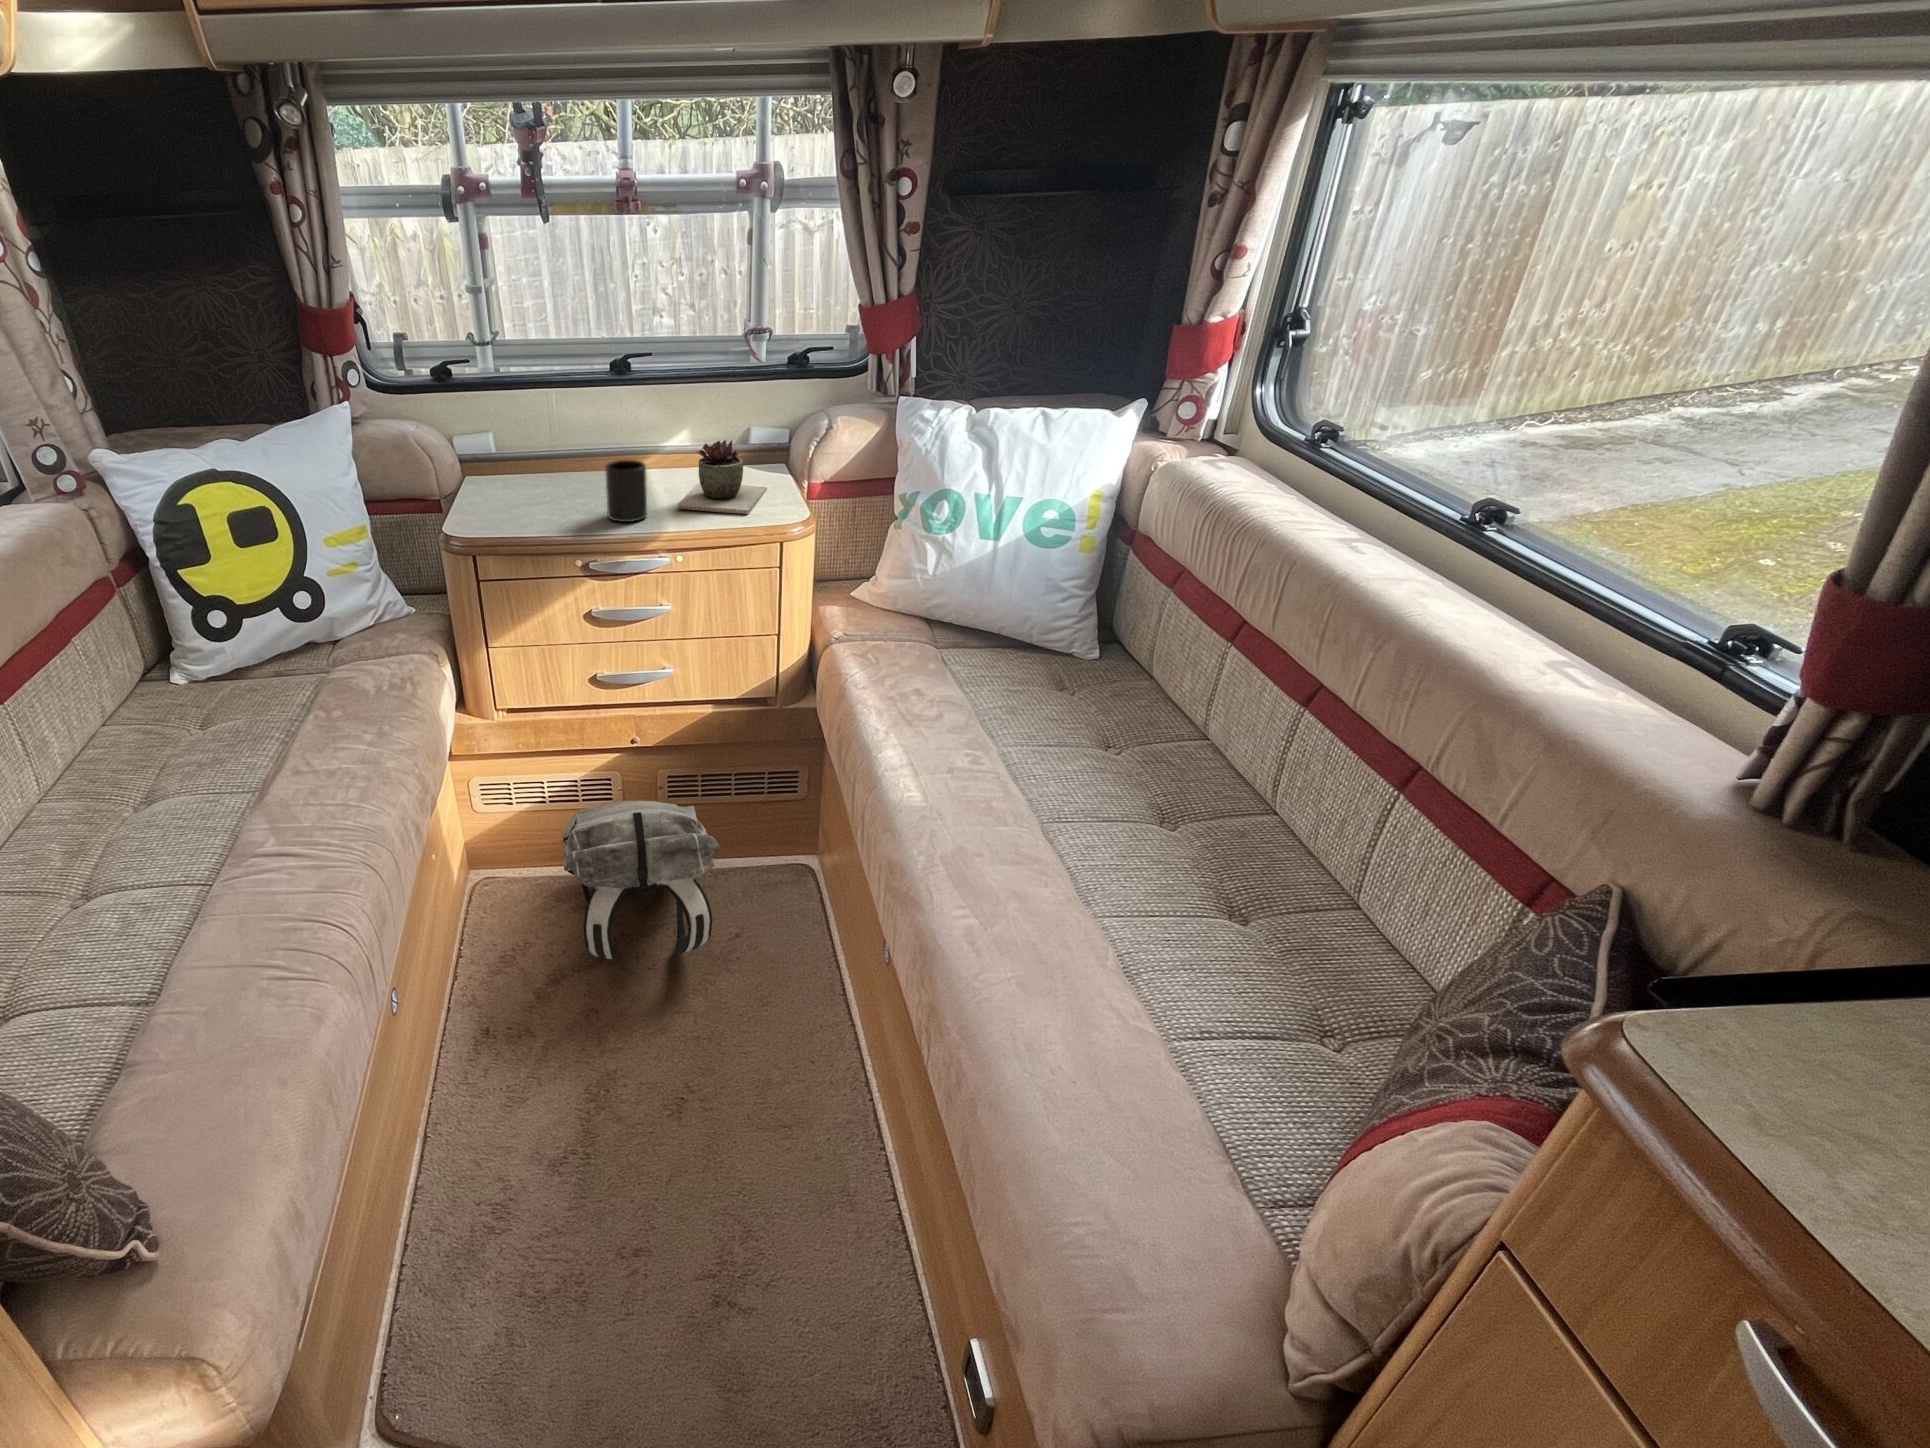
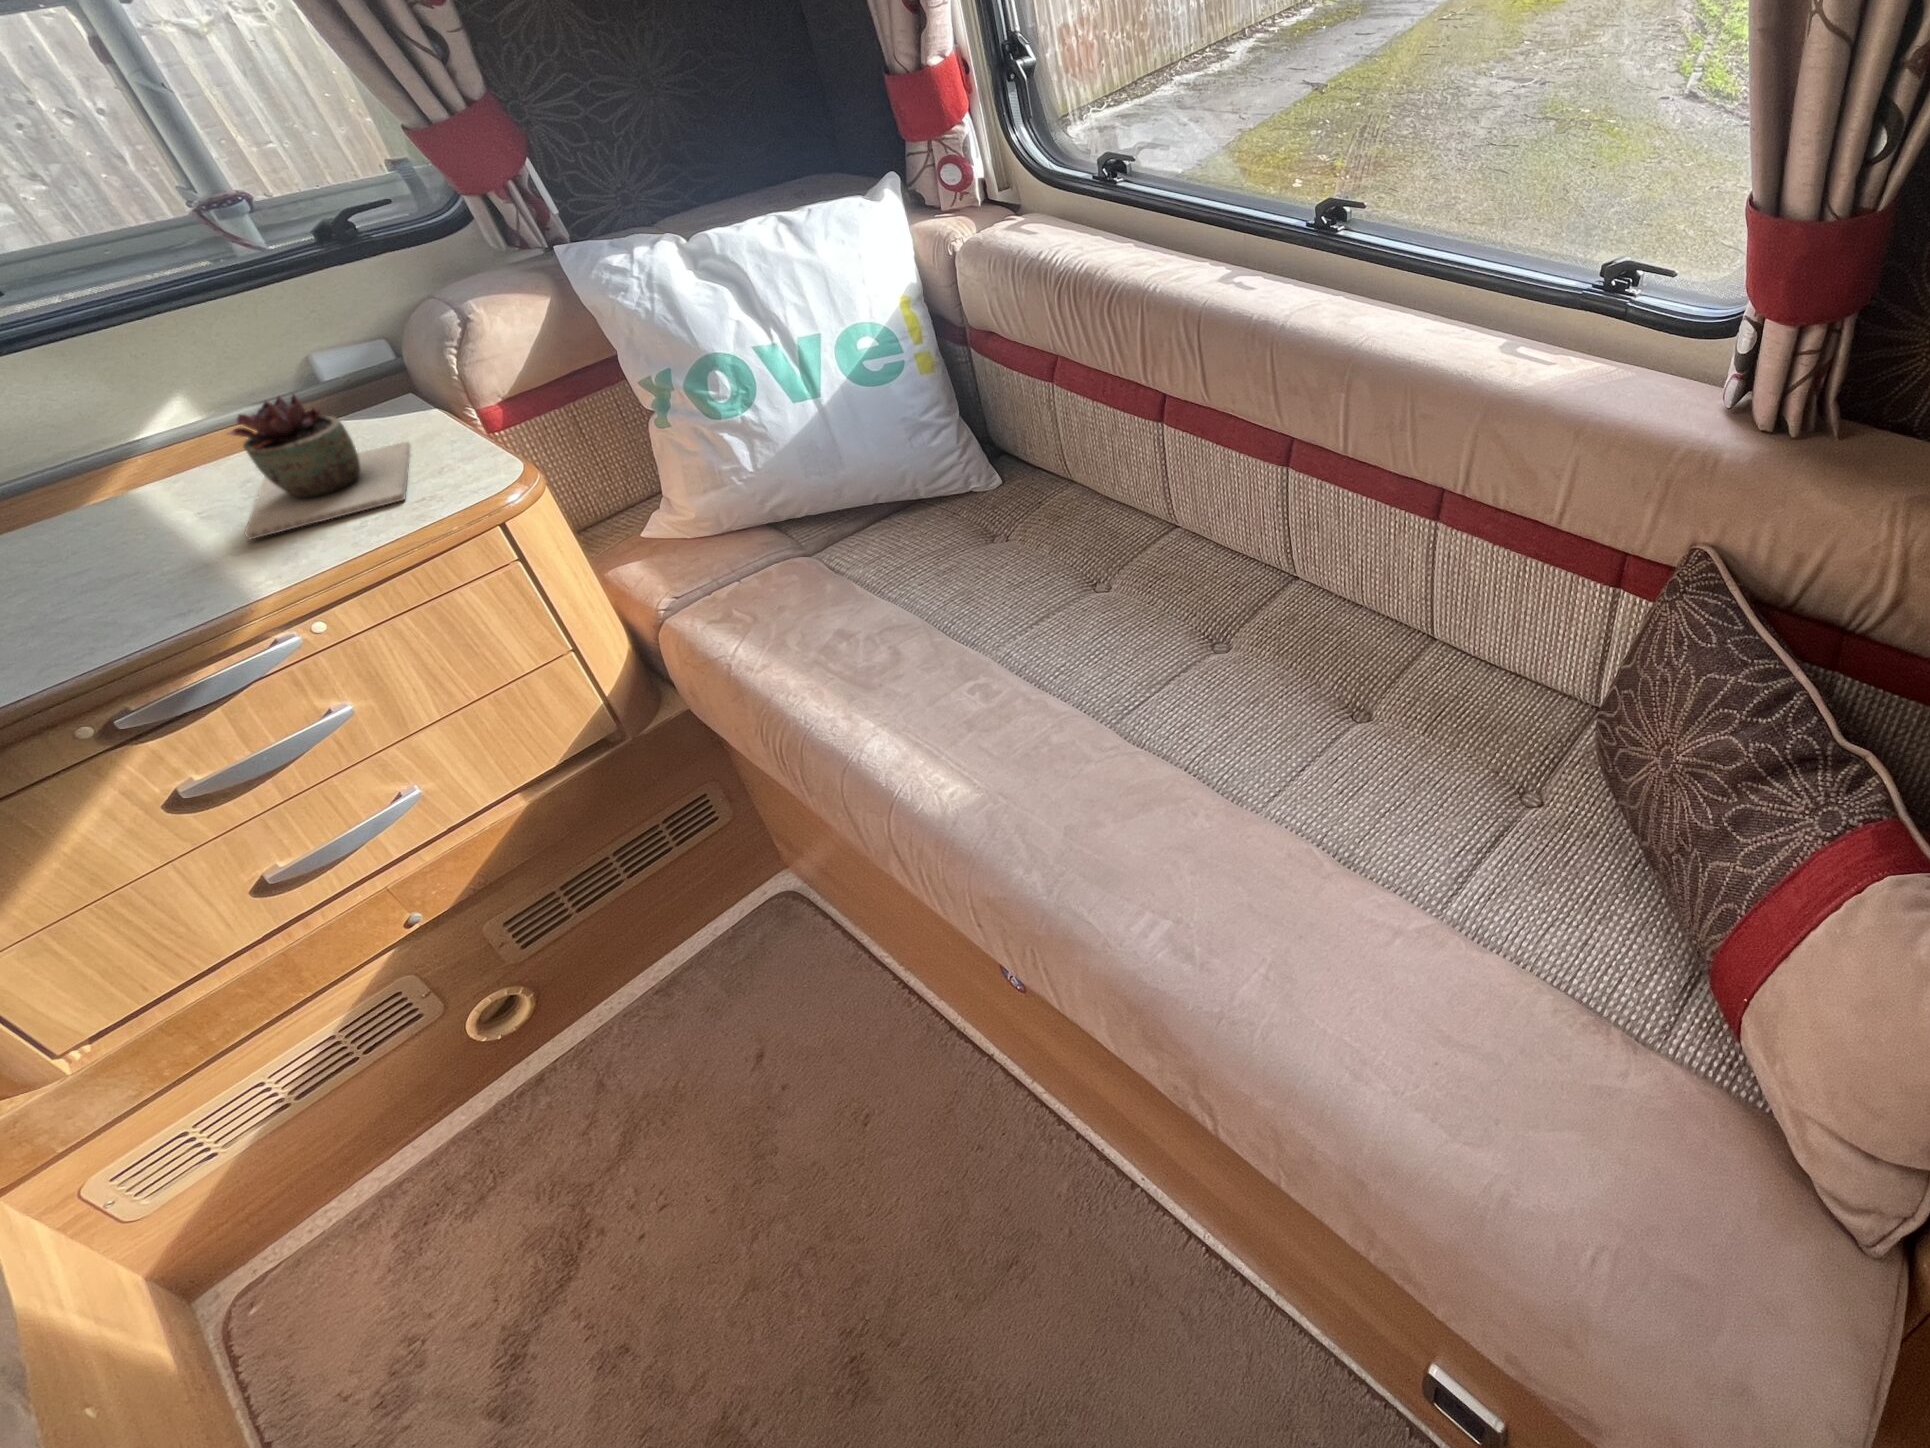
mug: present [605,460,647,522] -> none [16,493,187,617]
backpack: present [562,801,719,960] -> none [354,966,741,1321]

